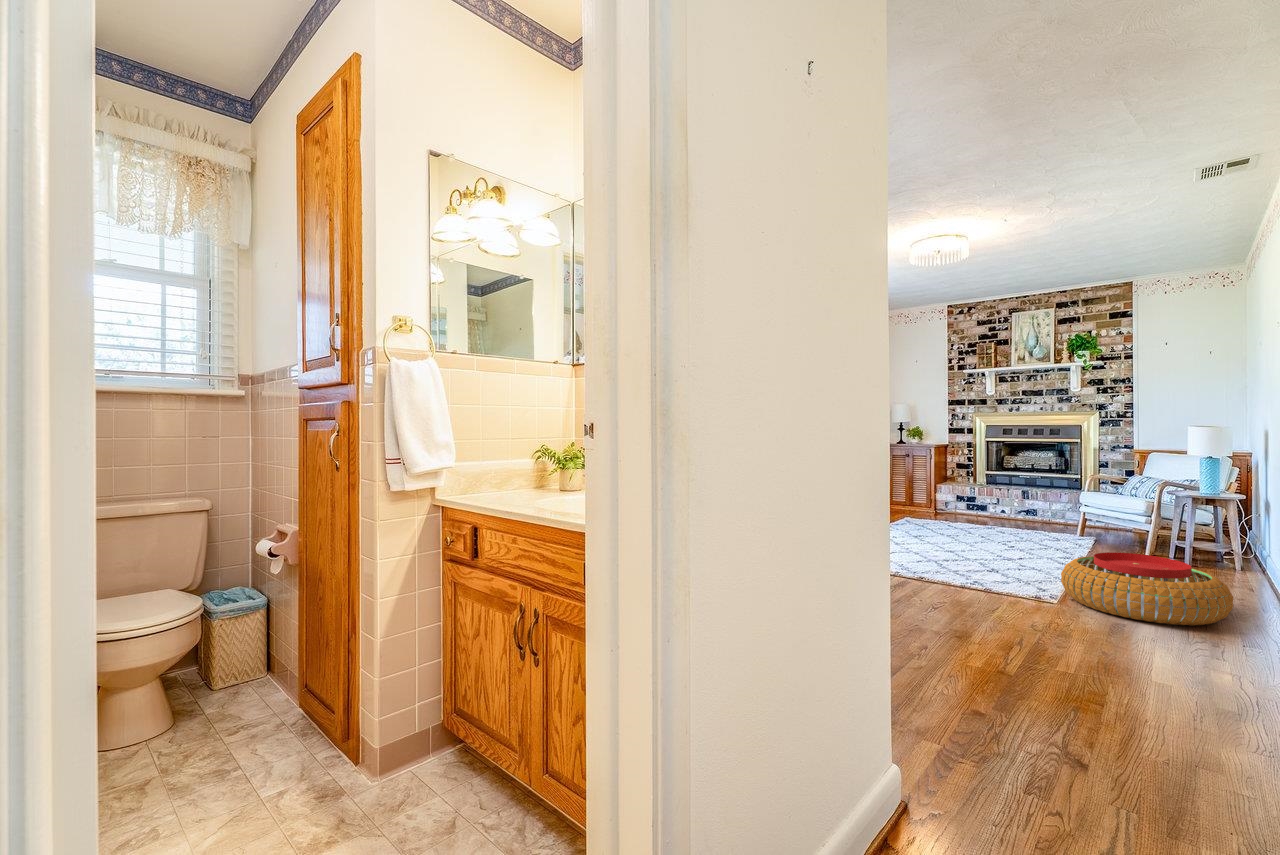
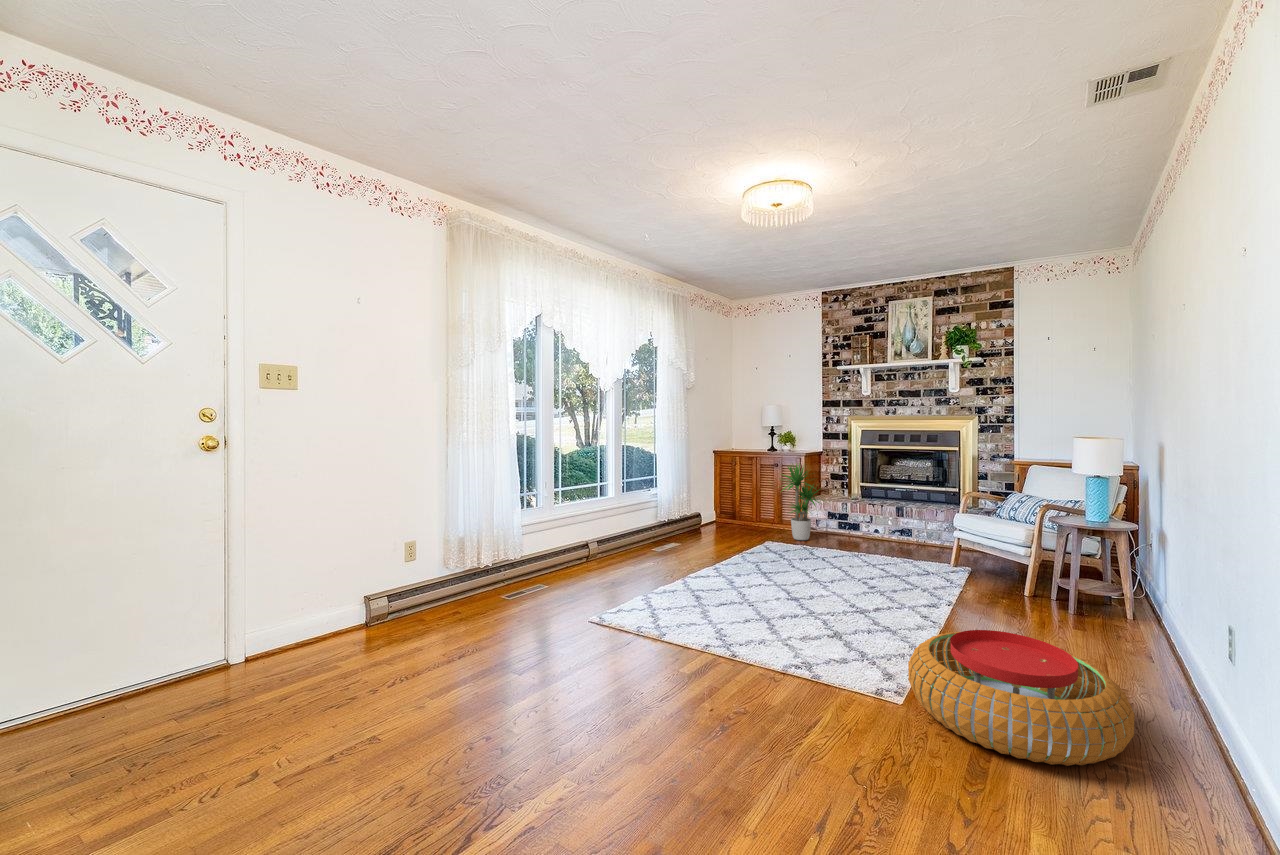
potted plant: none [910,451,960,518] -> present [782,463,820,540]

